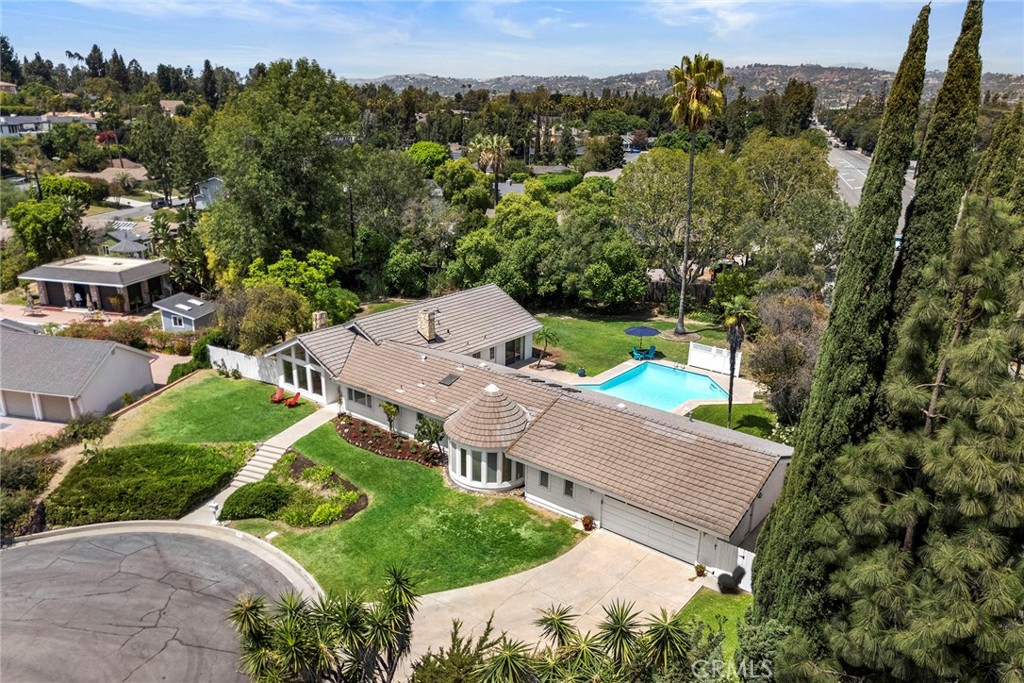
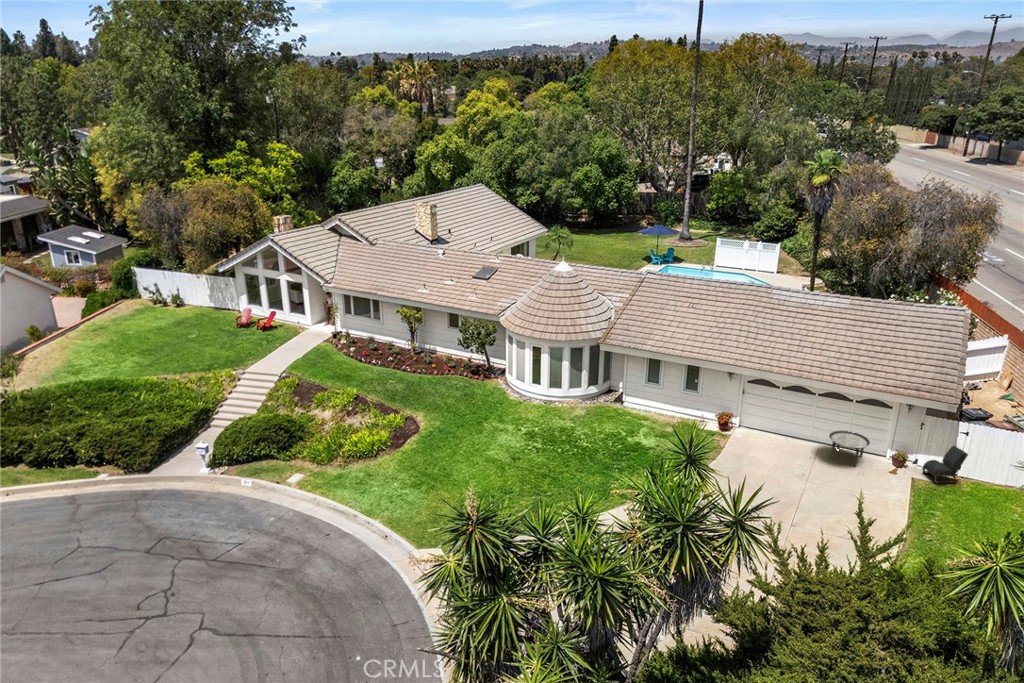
round table: none [654,541,683,571] -> present [829,431,870,466]

